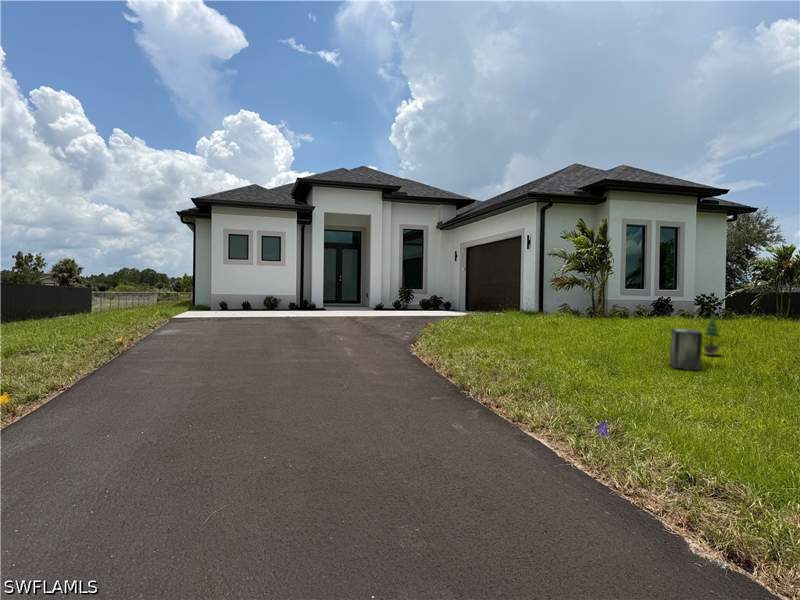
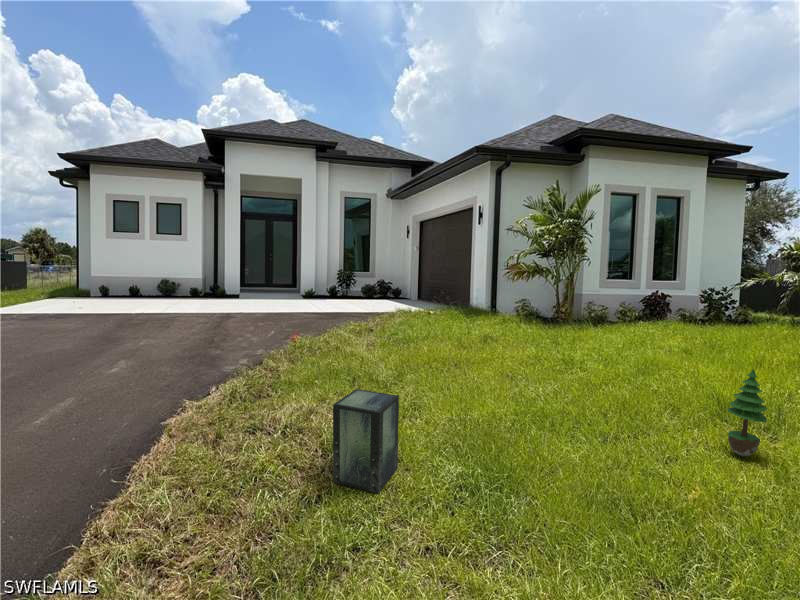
storage box: present [670,329,702,370] -> present [333,389,399,494]

